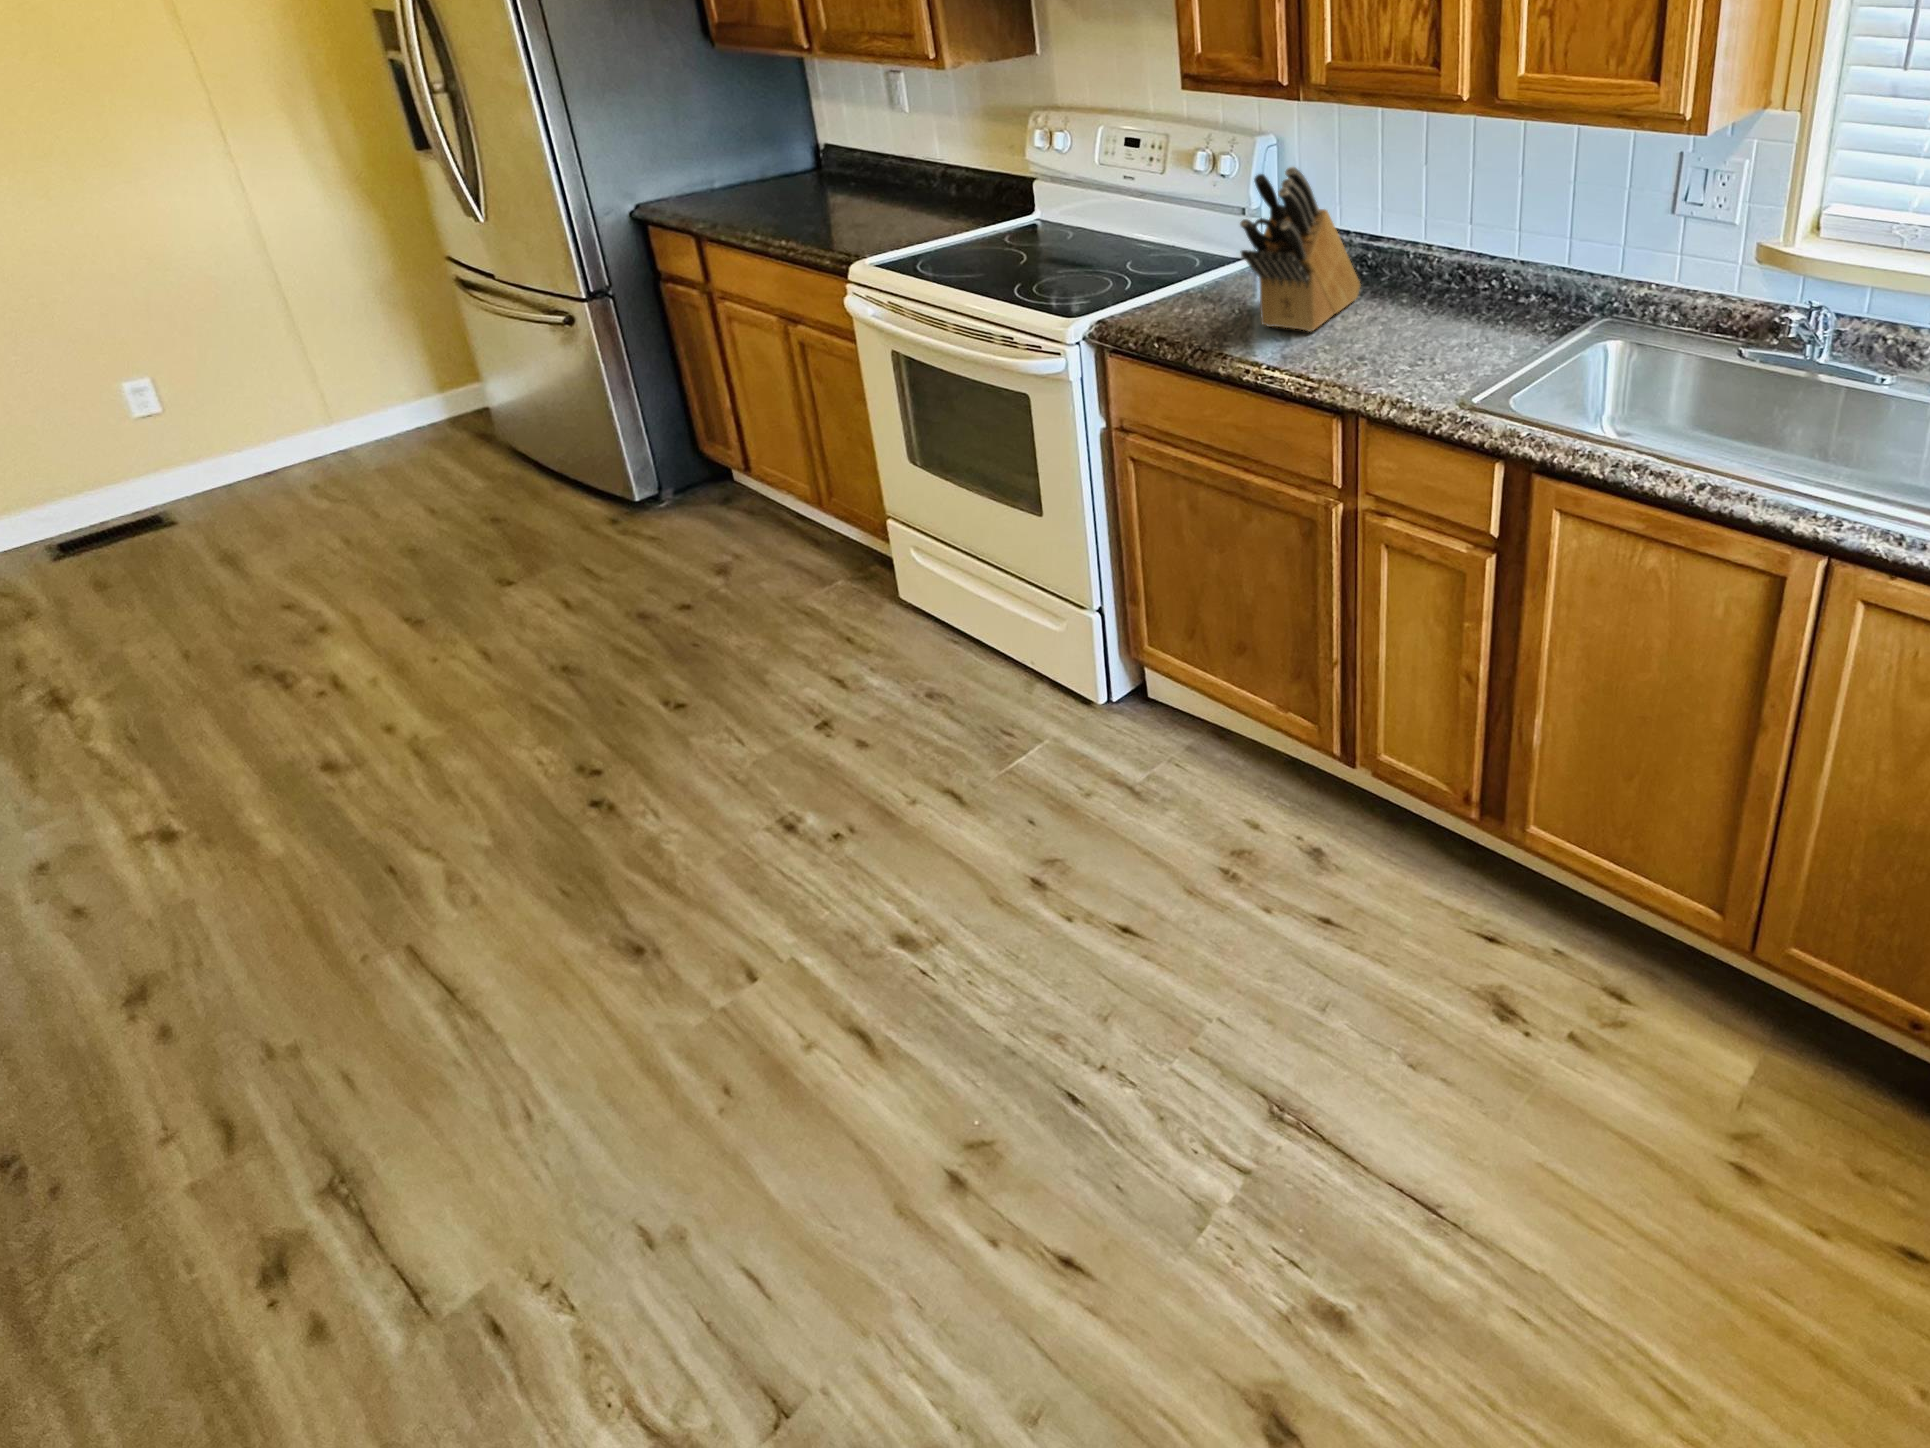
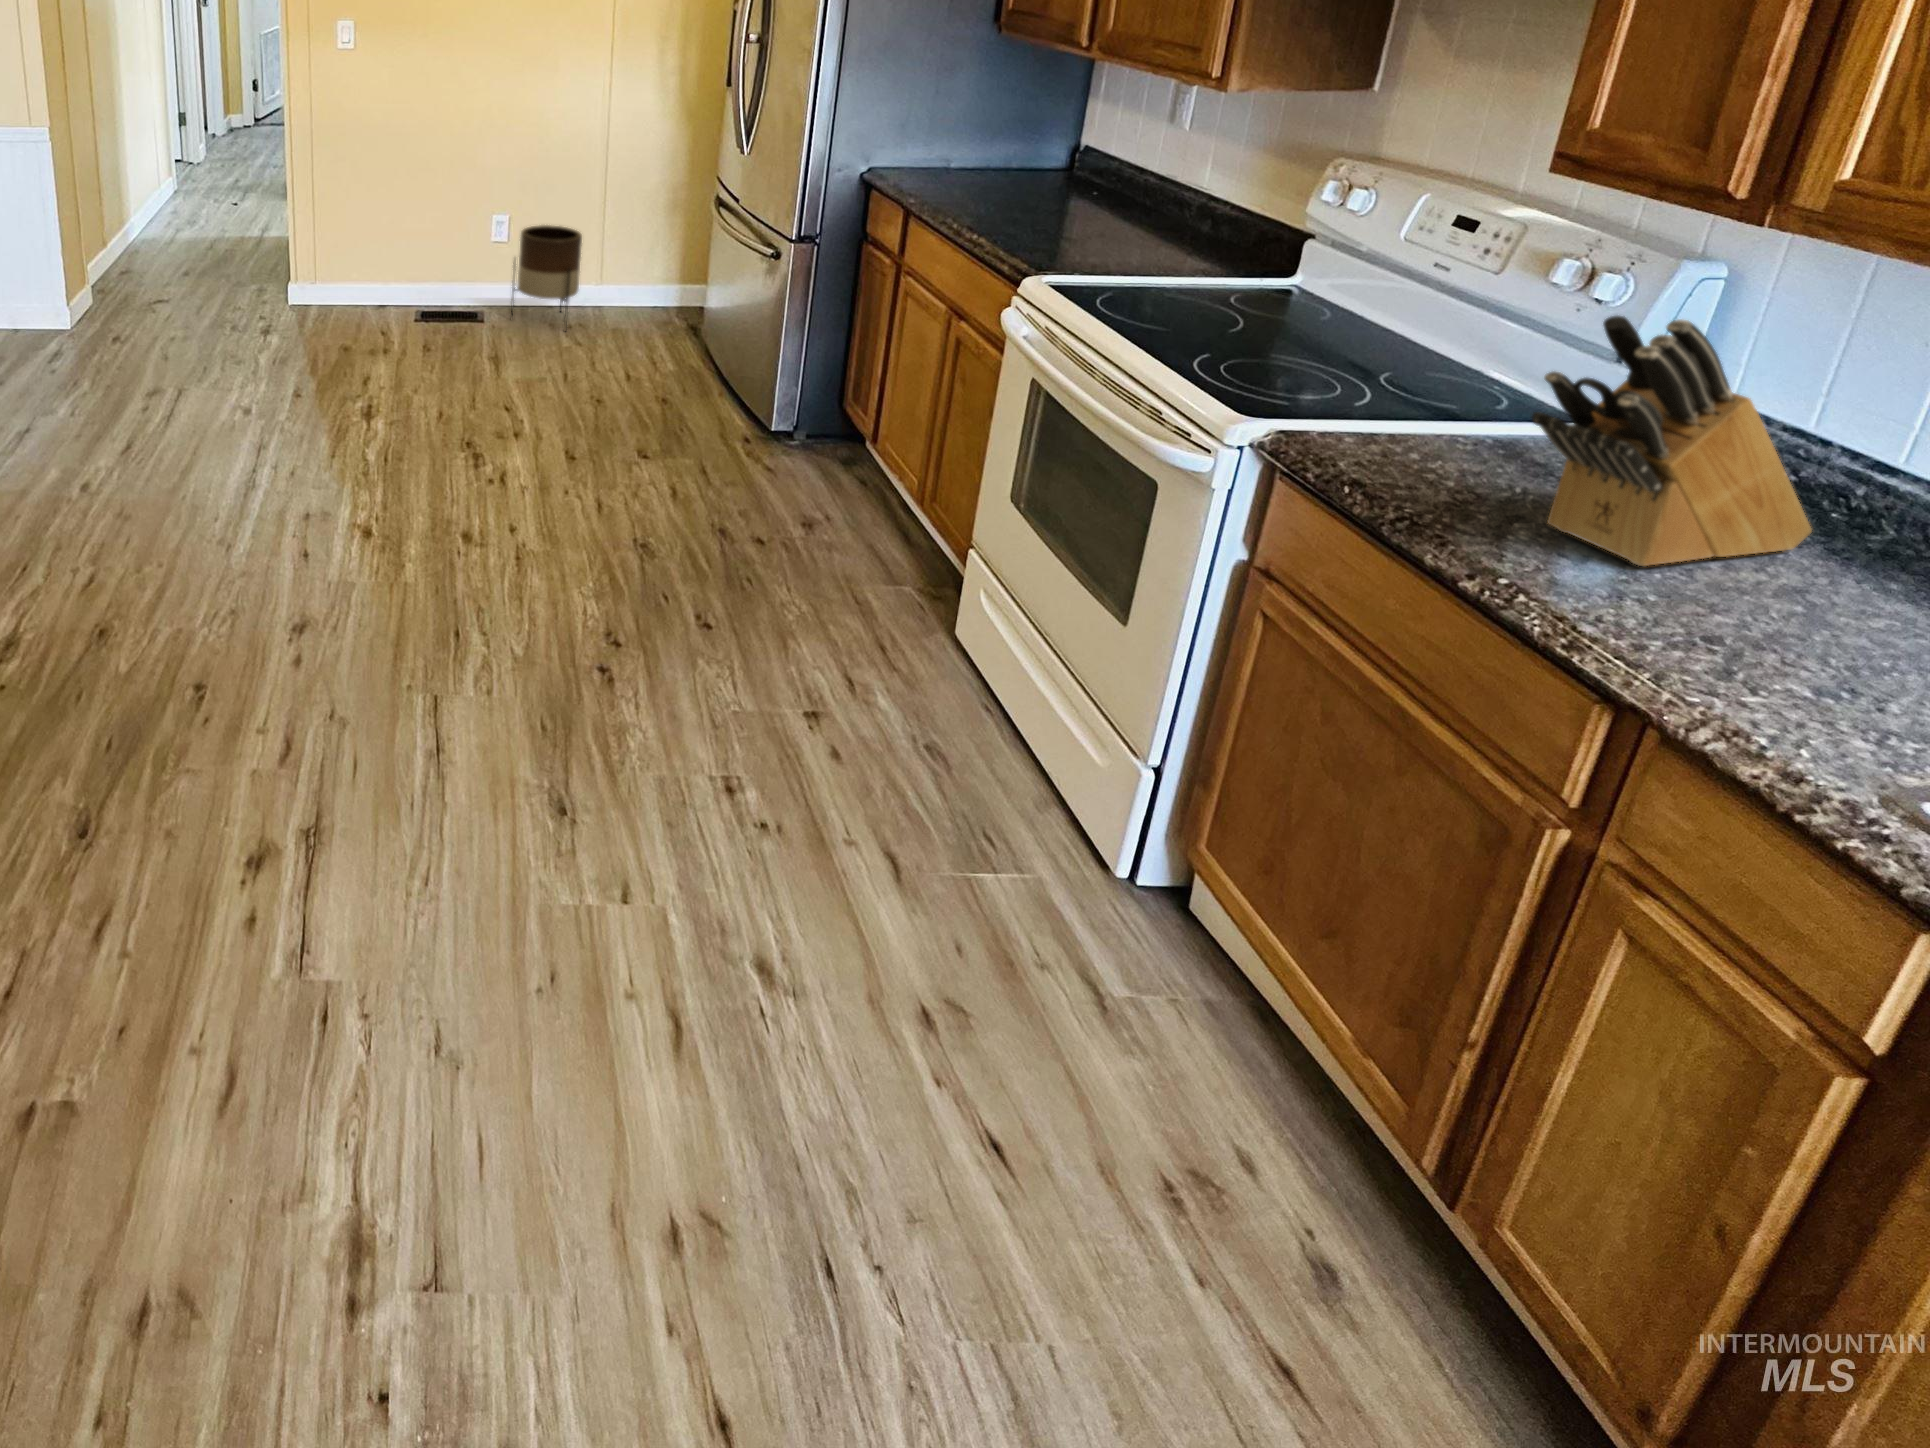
planter: none [178,366,312,505] -> present [512,225,582,329]

